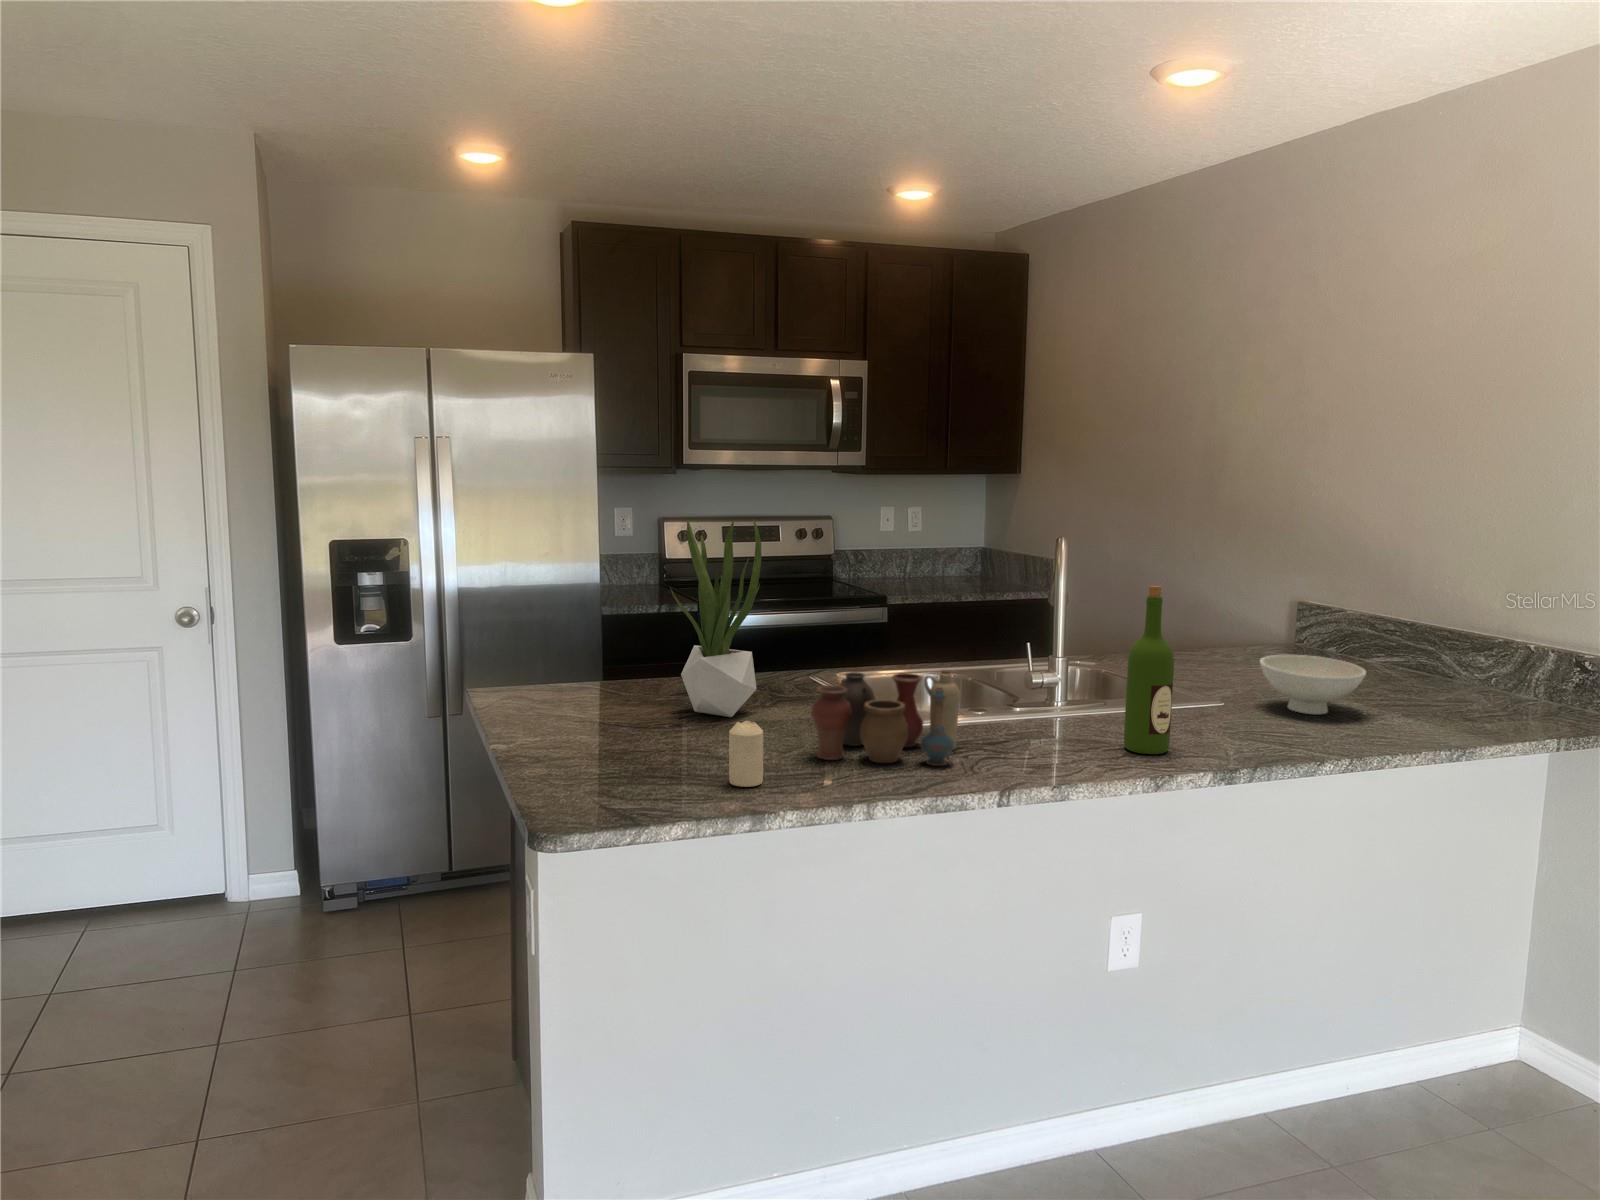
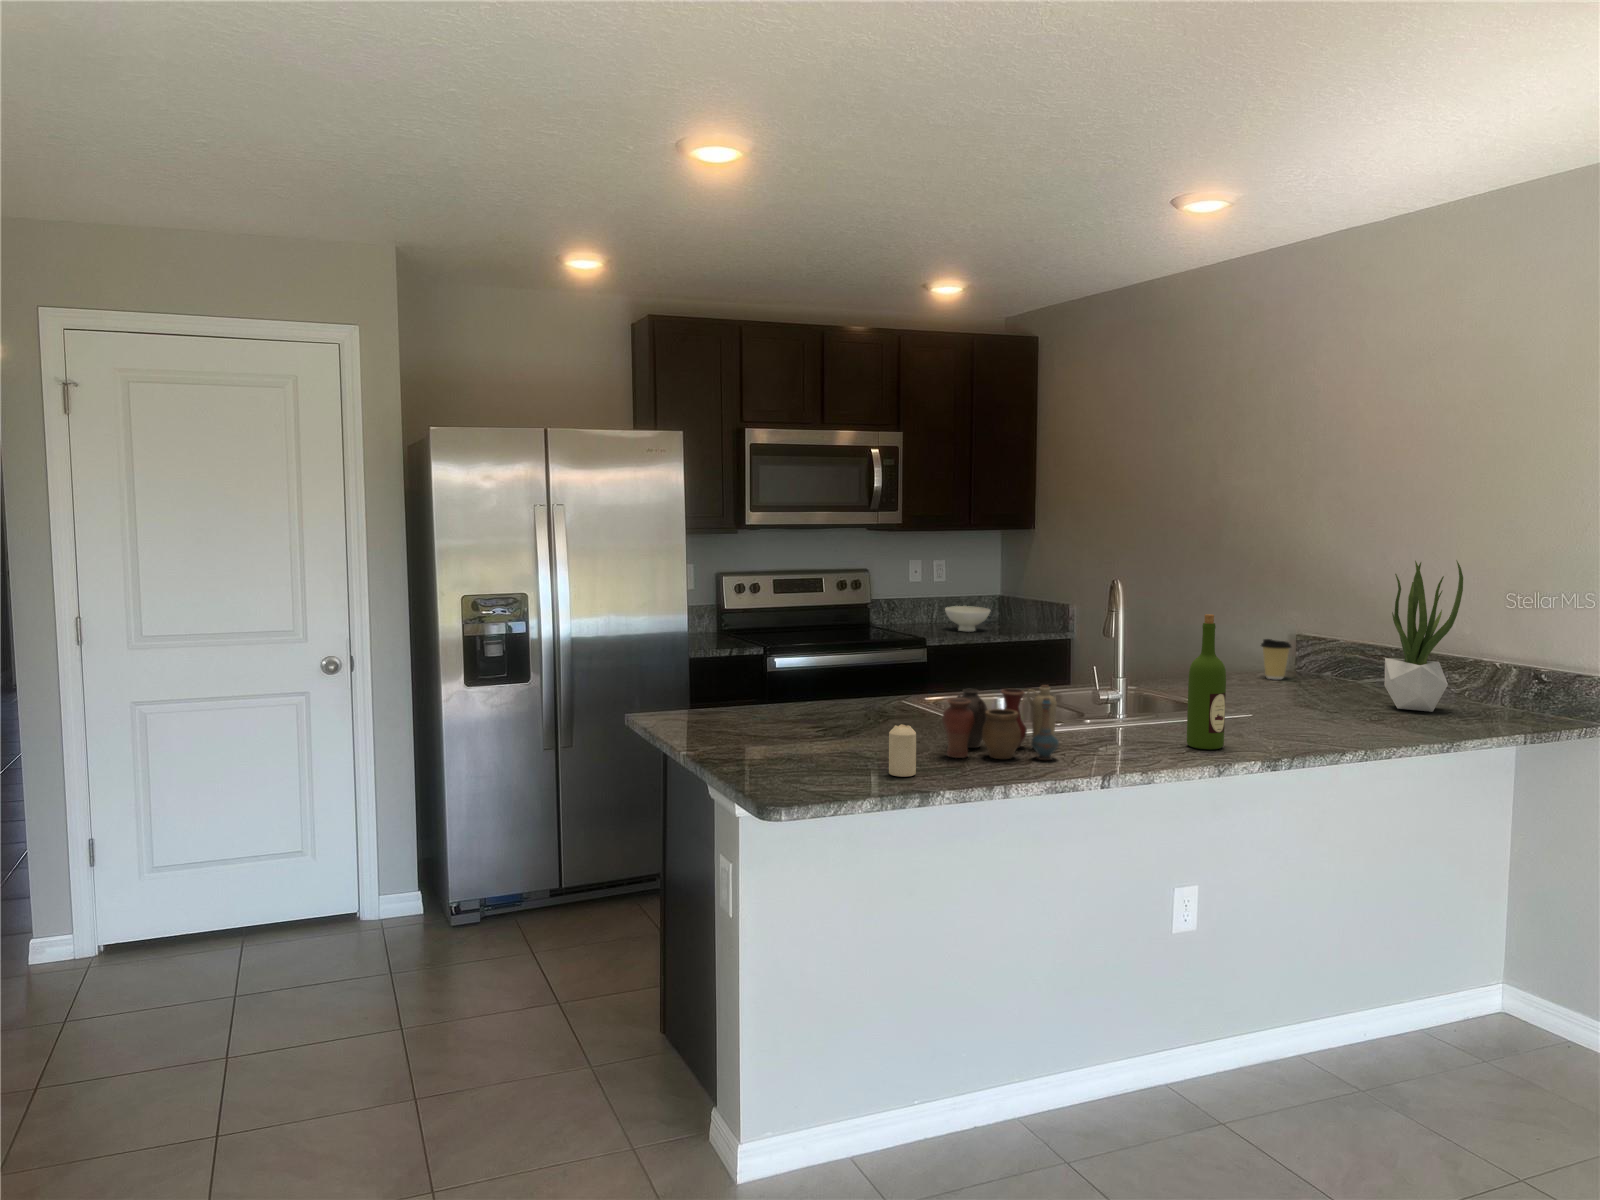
potted plant: present [671,519,761,717] -> present [1385,561,1463,712]
coffee cup: none [1252,608,1289,656] -> present [1261,639,1291,679]
bowl: present [1260,655,1366,714] -> present [945,606,990,632]

